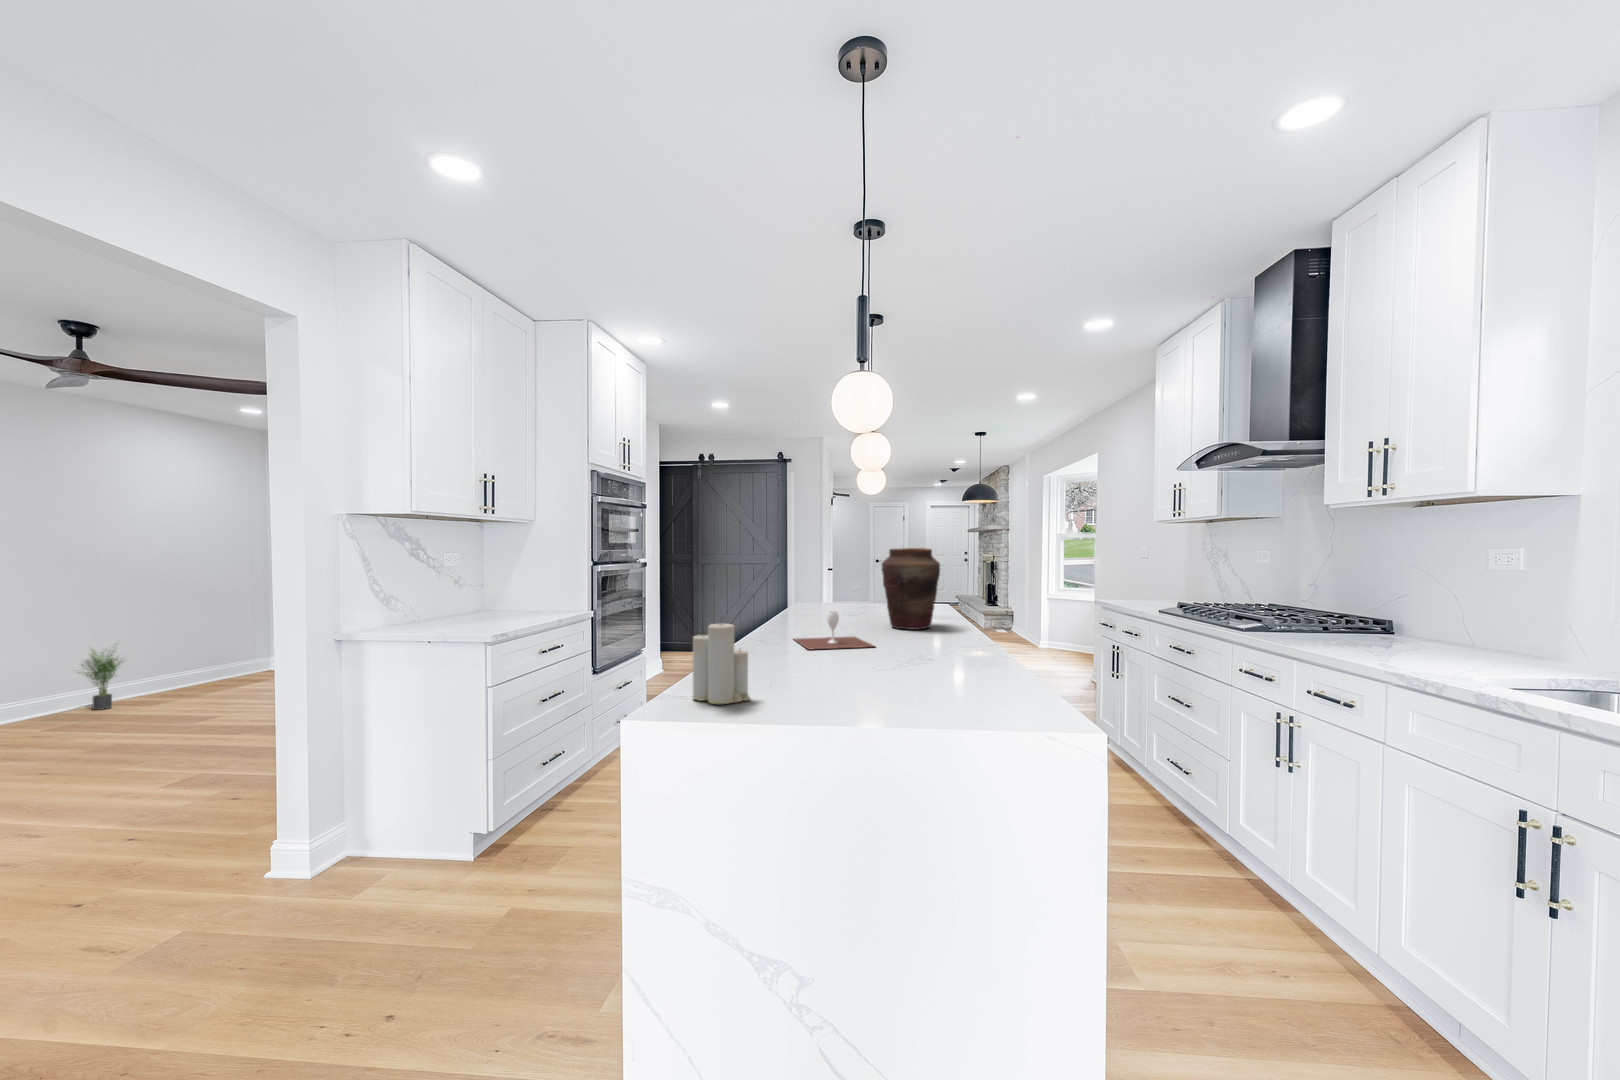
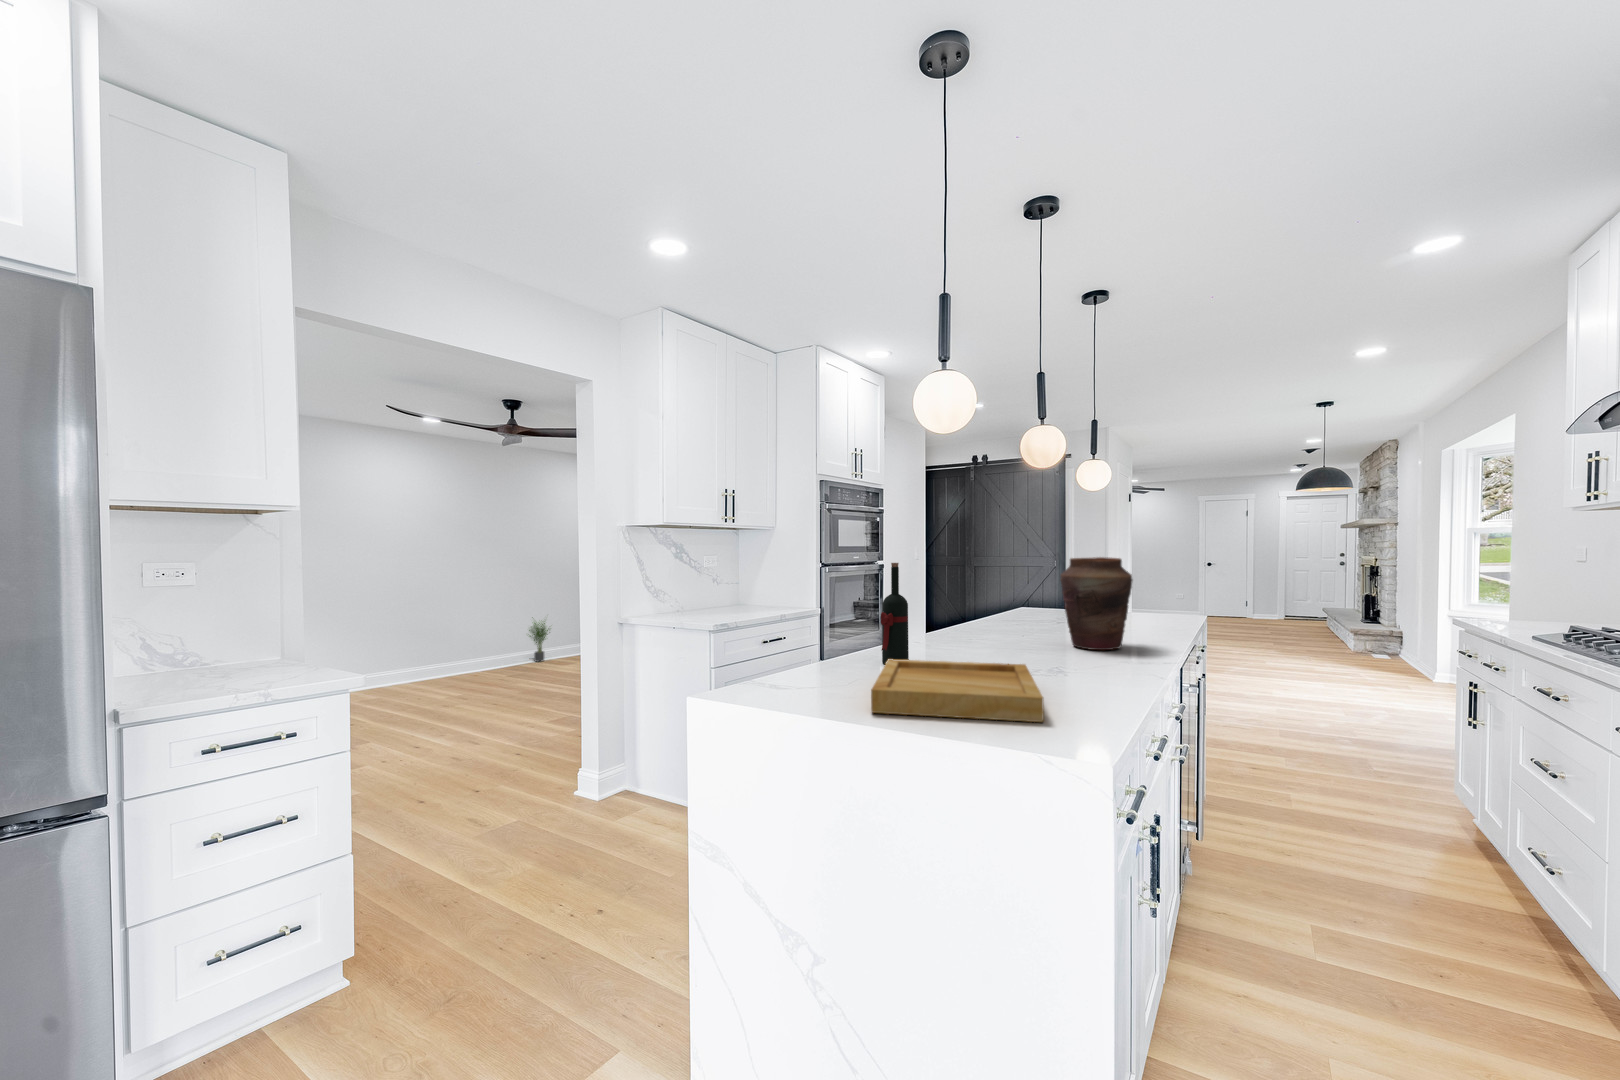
wine bottle: none [753,552,779,655] -> present [881,563,909,664]
wine glass: present [795,612,874,649] -> none [940,625,1018,666]
candle: present [693,624,750,704] -> none [764,626,811,709]
tray: none [781,642,966,697] -> present [871,659,1044,722]

